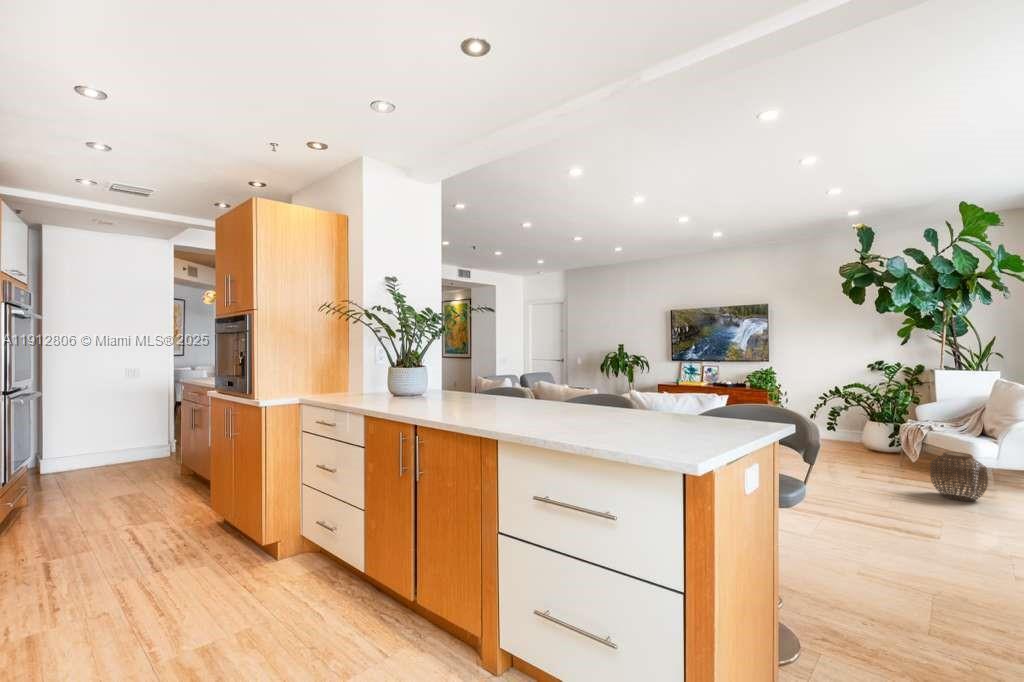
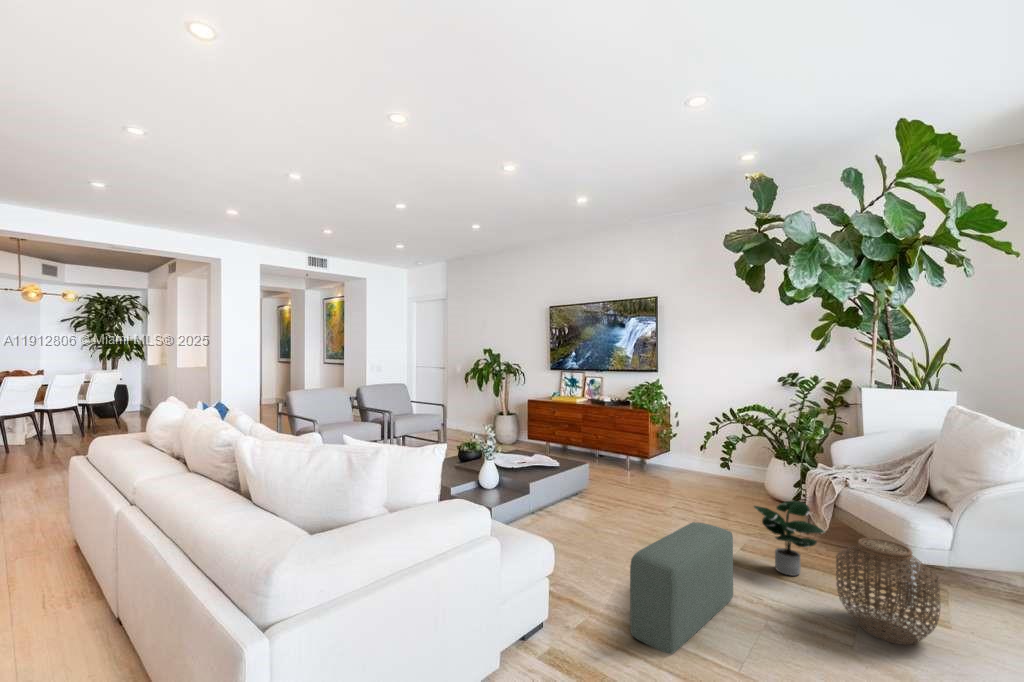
potted plant: none [874,440,920,481] -> present [754,501,825,576]
pouf: none [824,449,870,504] -> present [630,522,733,654]

